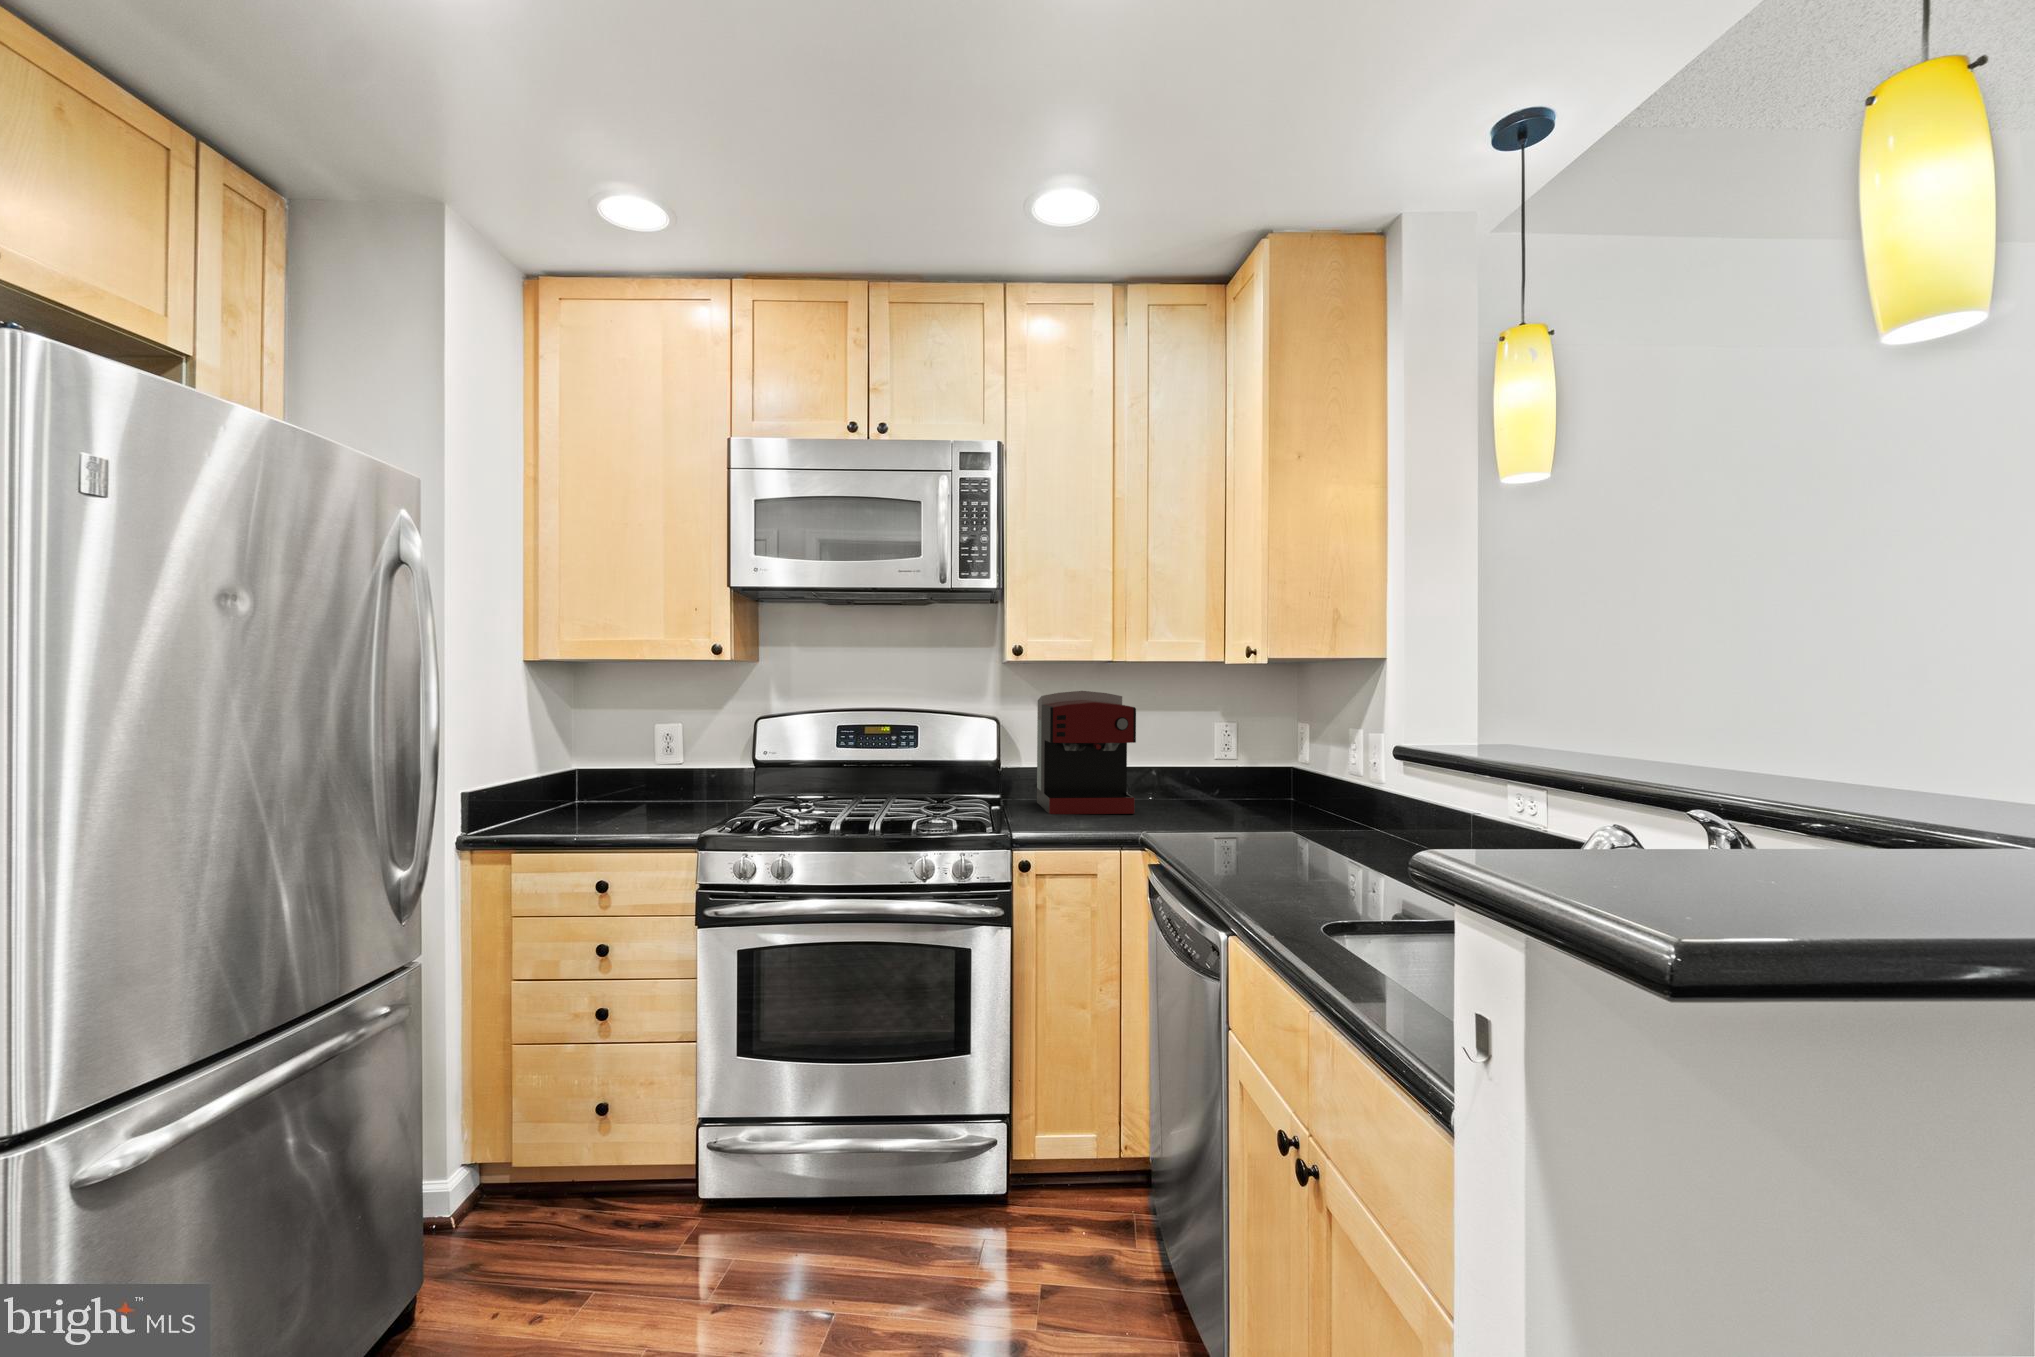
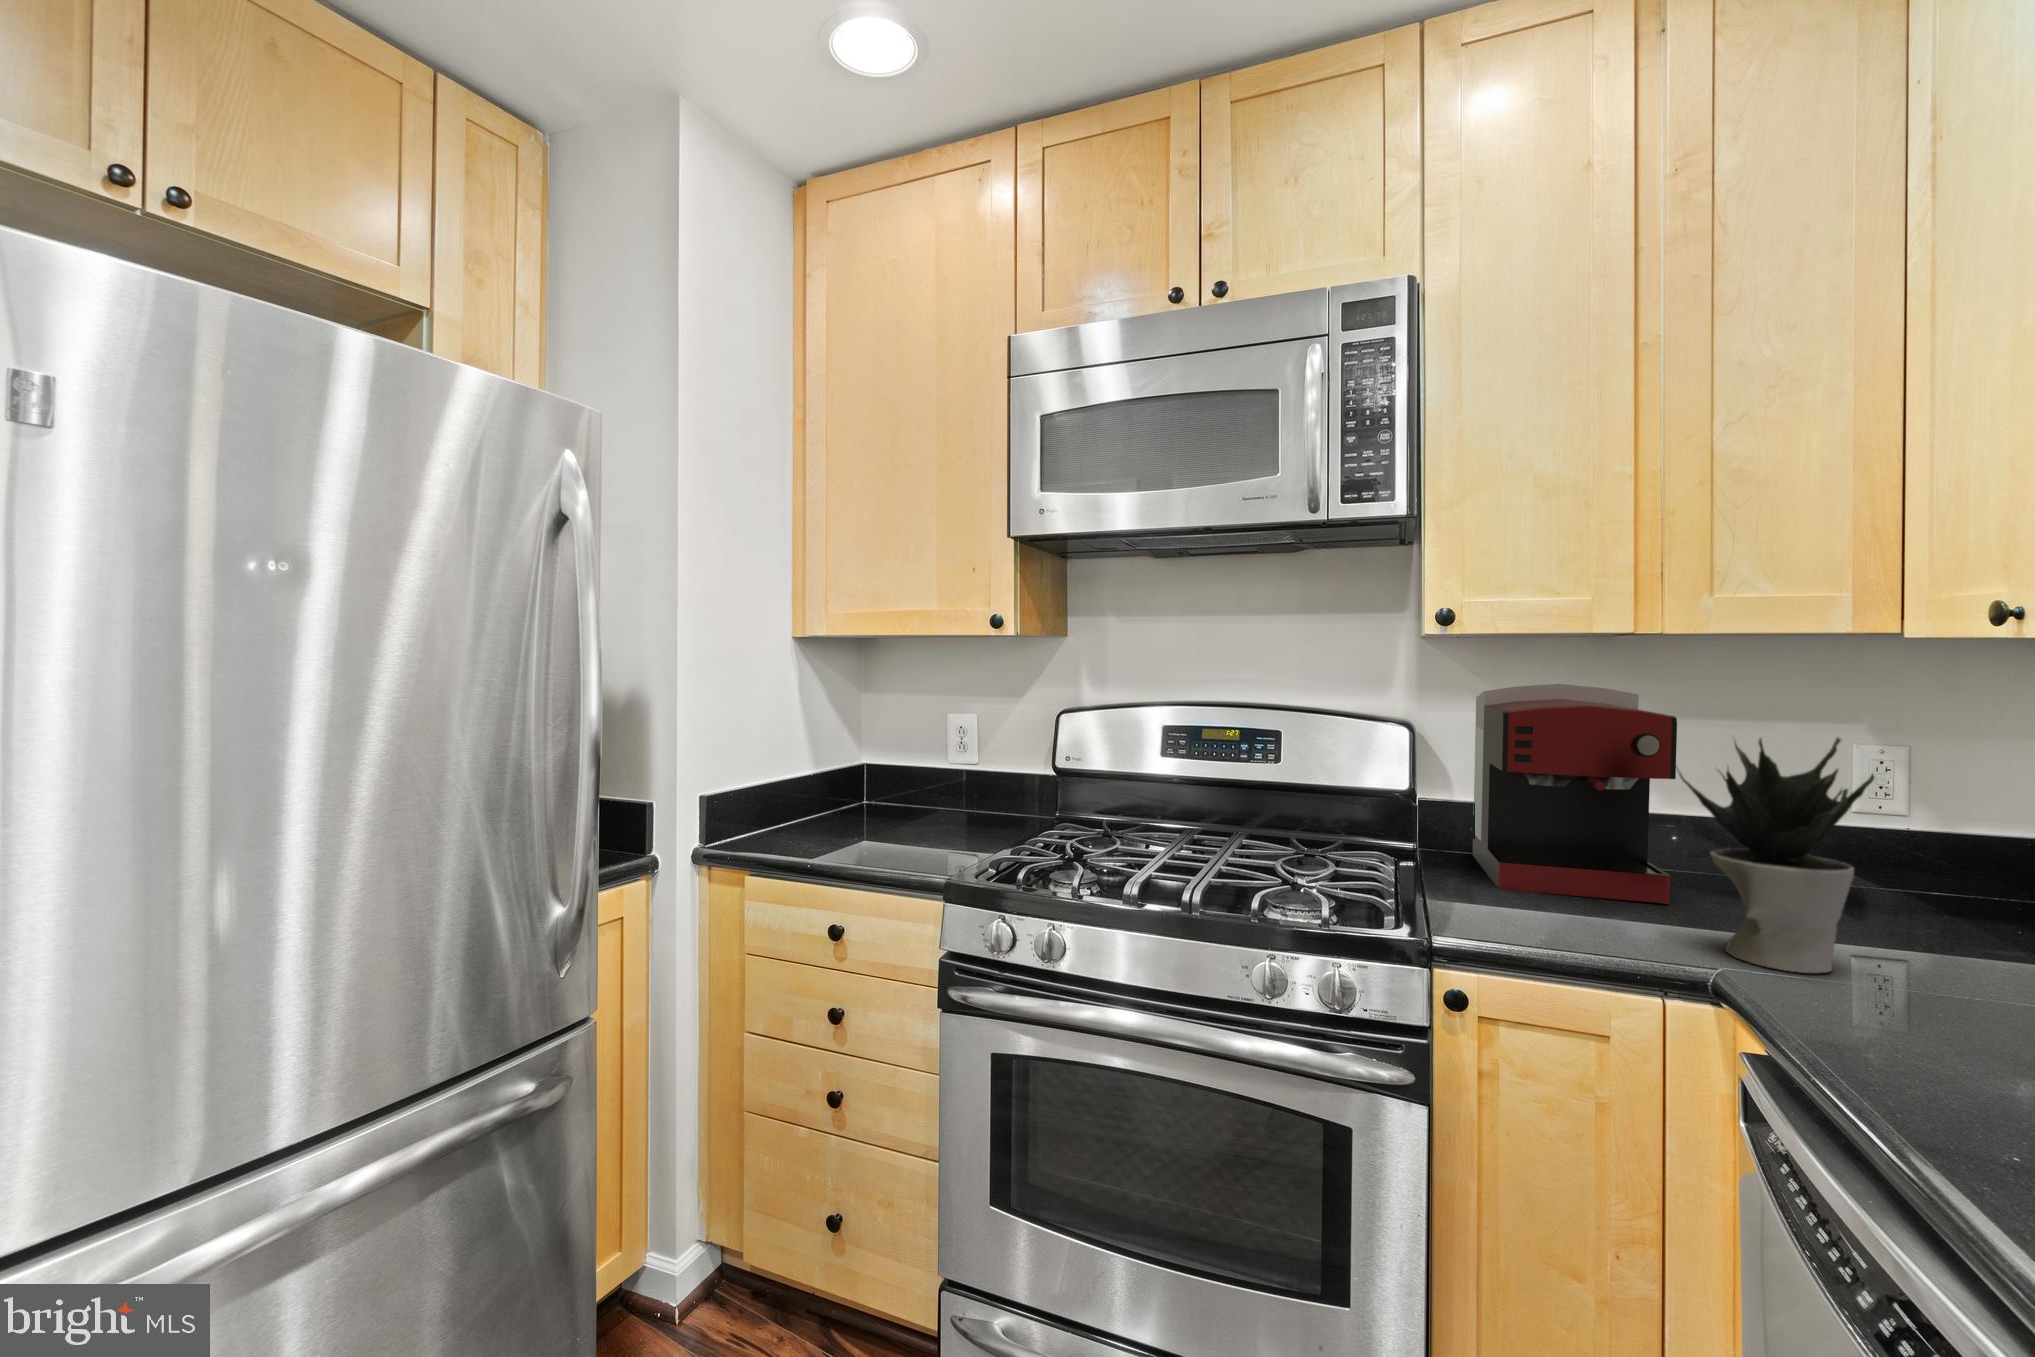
potted plant: none [1129,713,1205,830] -> present [1676,738,1874,973]

